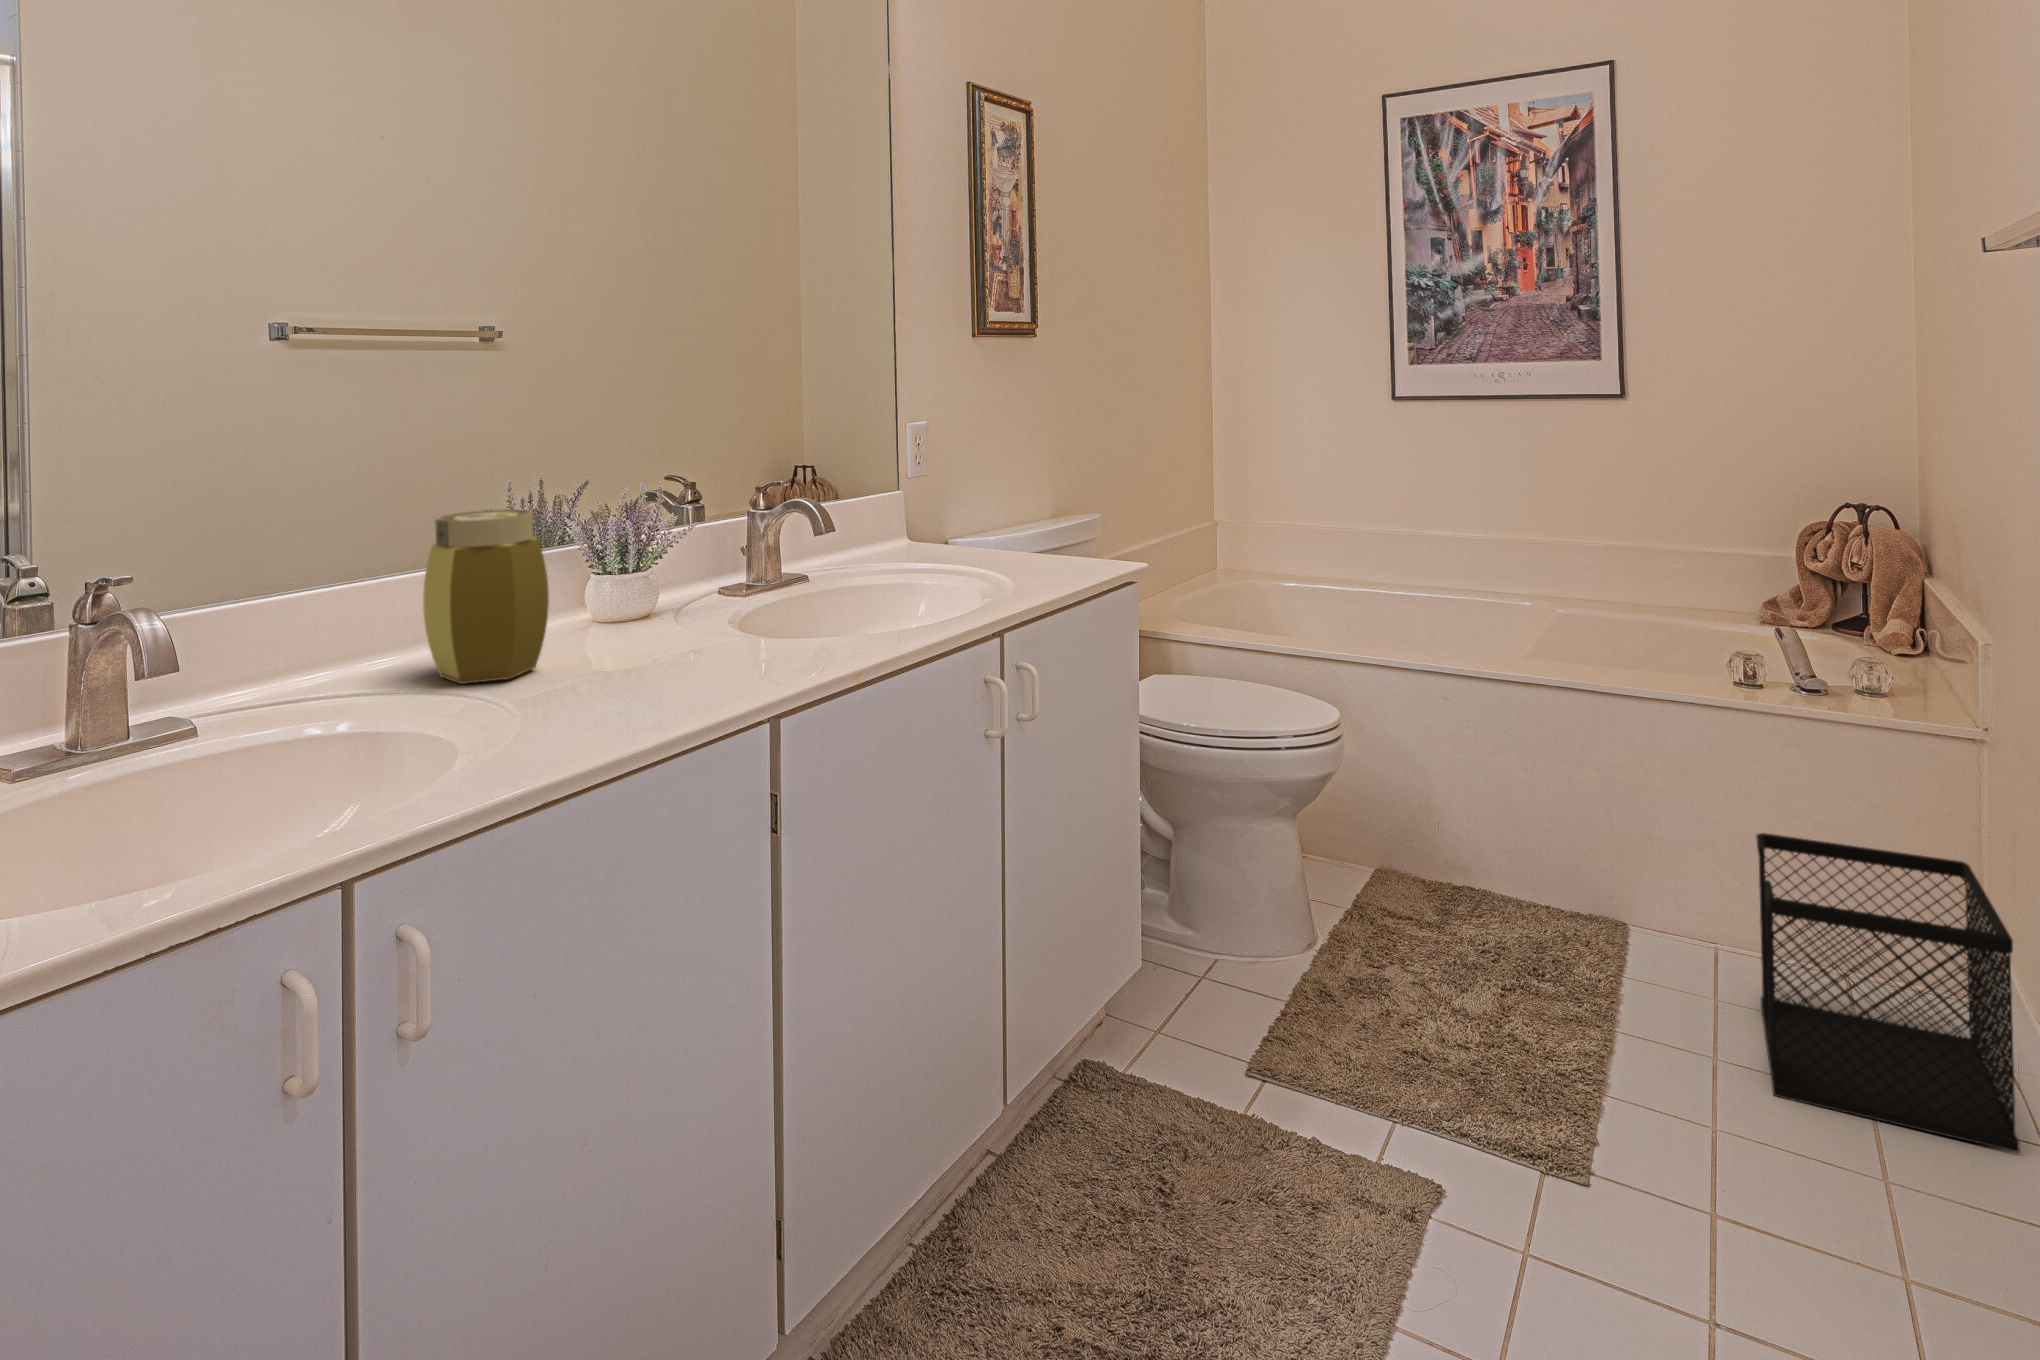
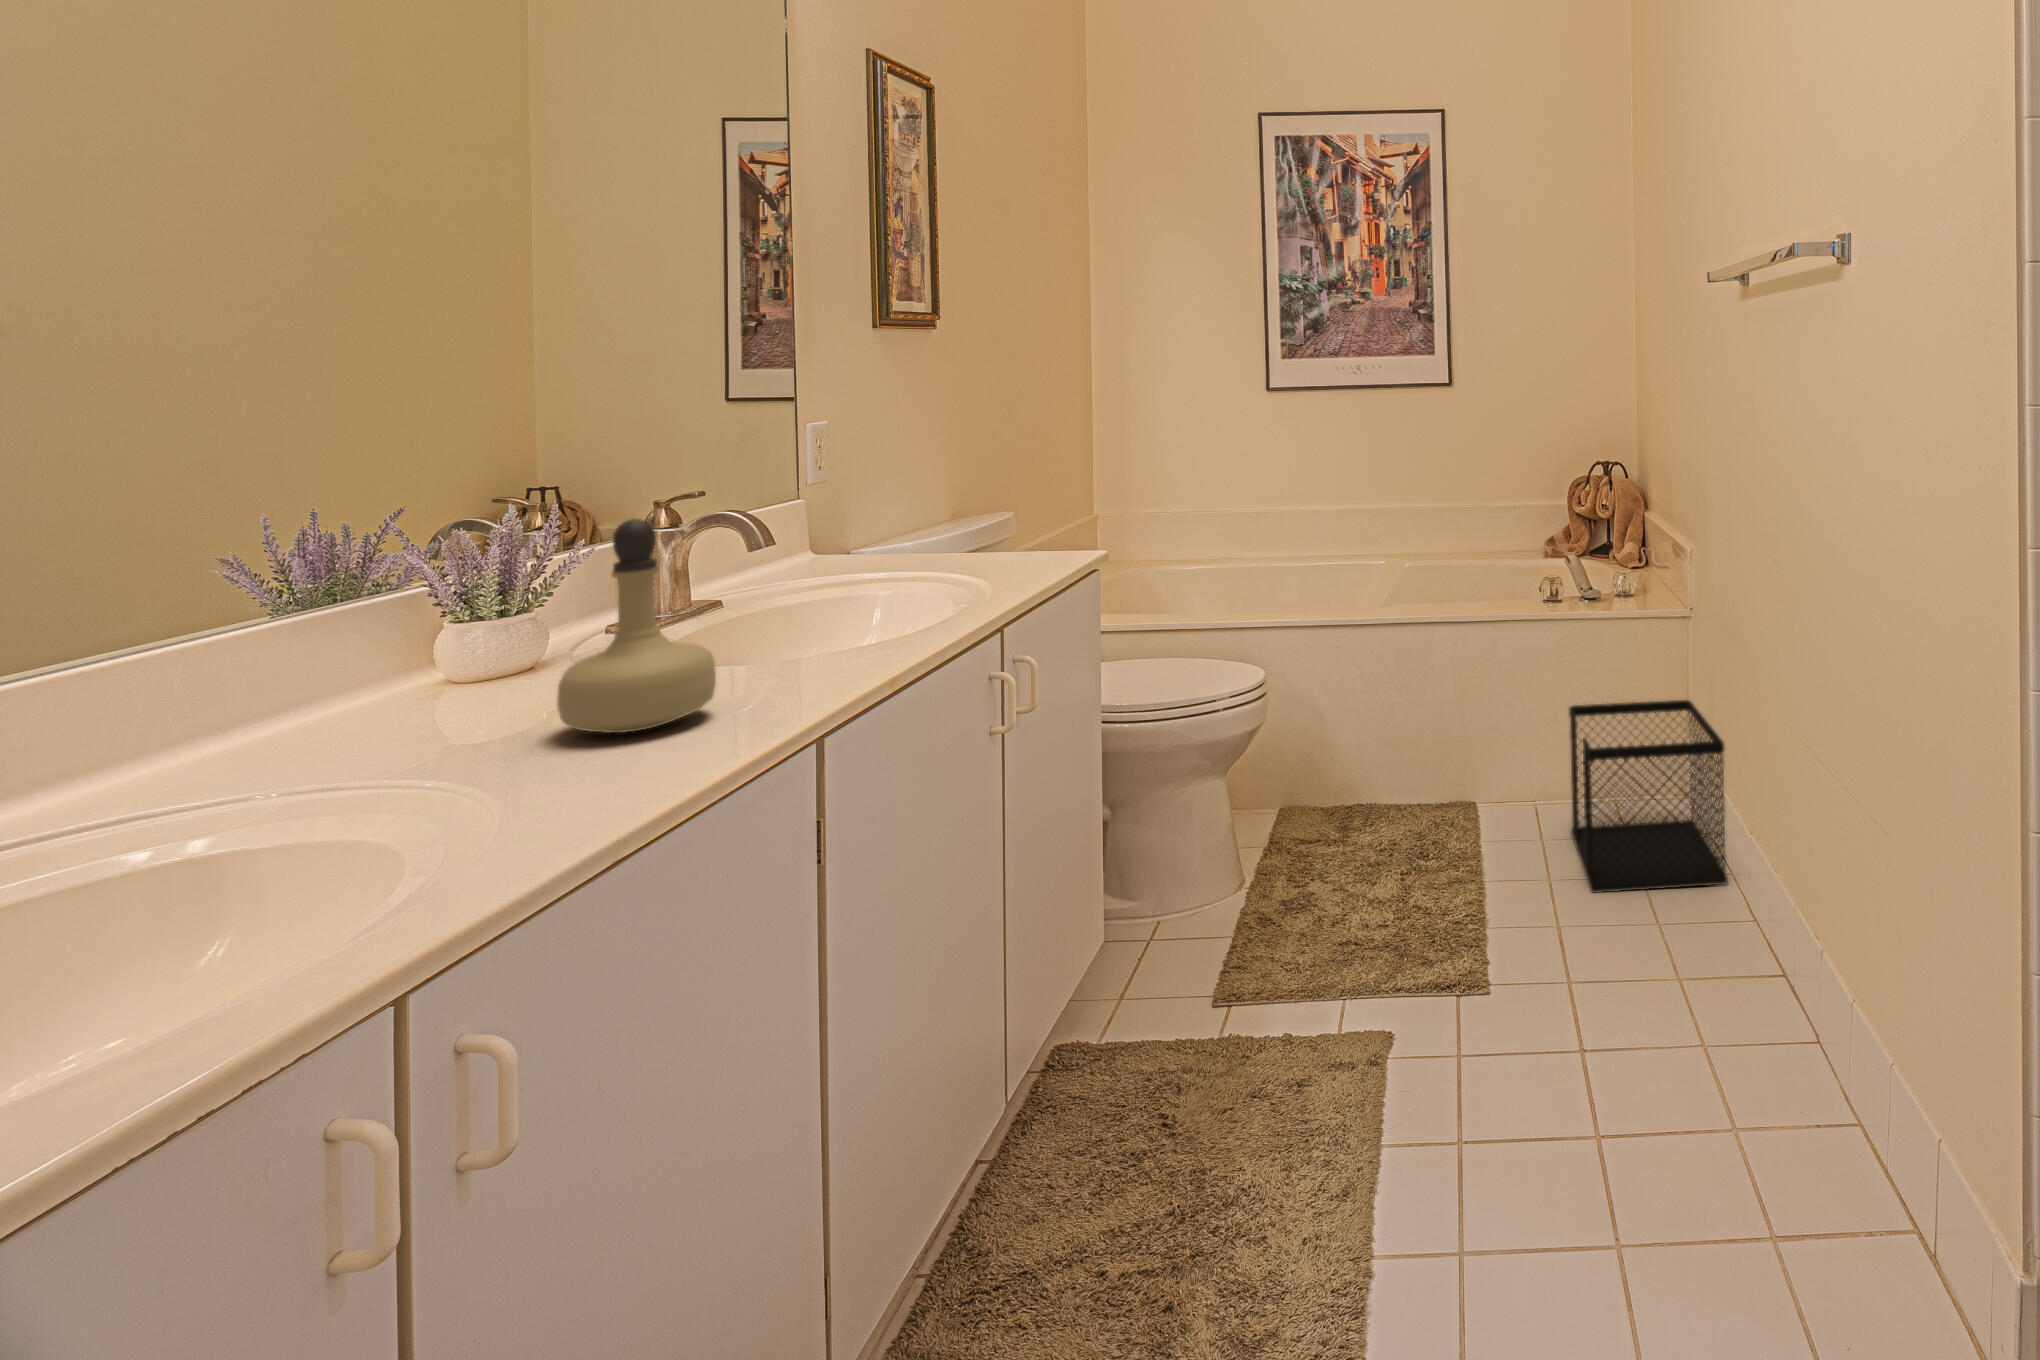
perfume bottle: none [613,498,725,680] -> present [557,519,716,733]
jar: present [423,509,549,684] -> none [227,549,441,784]

